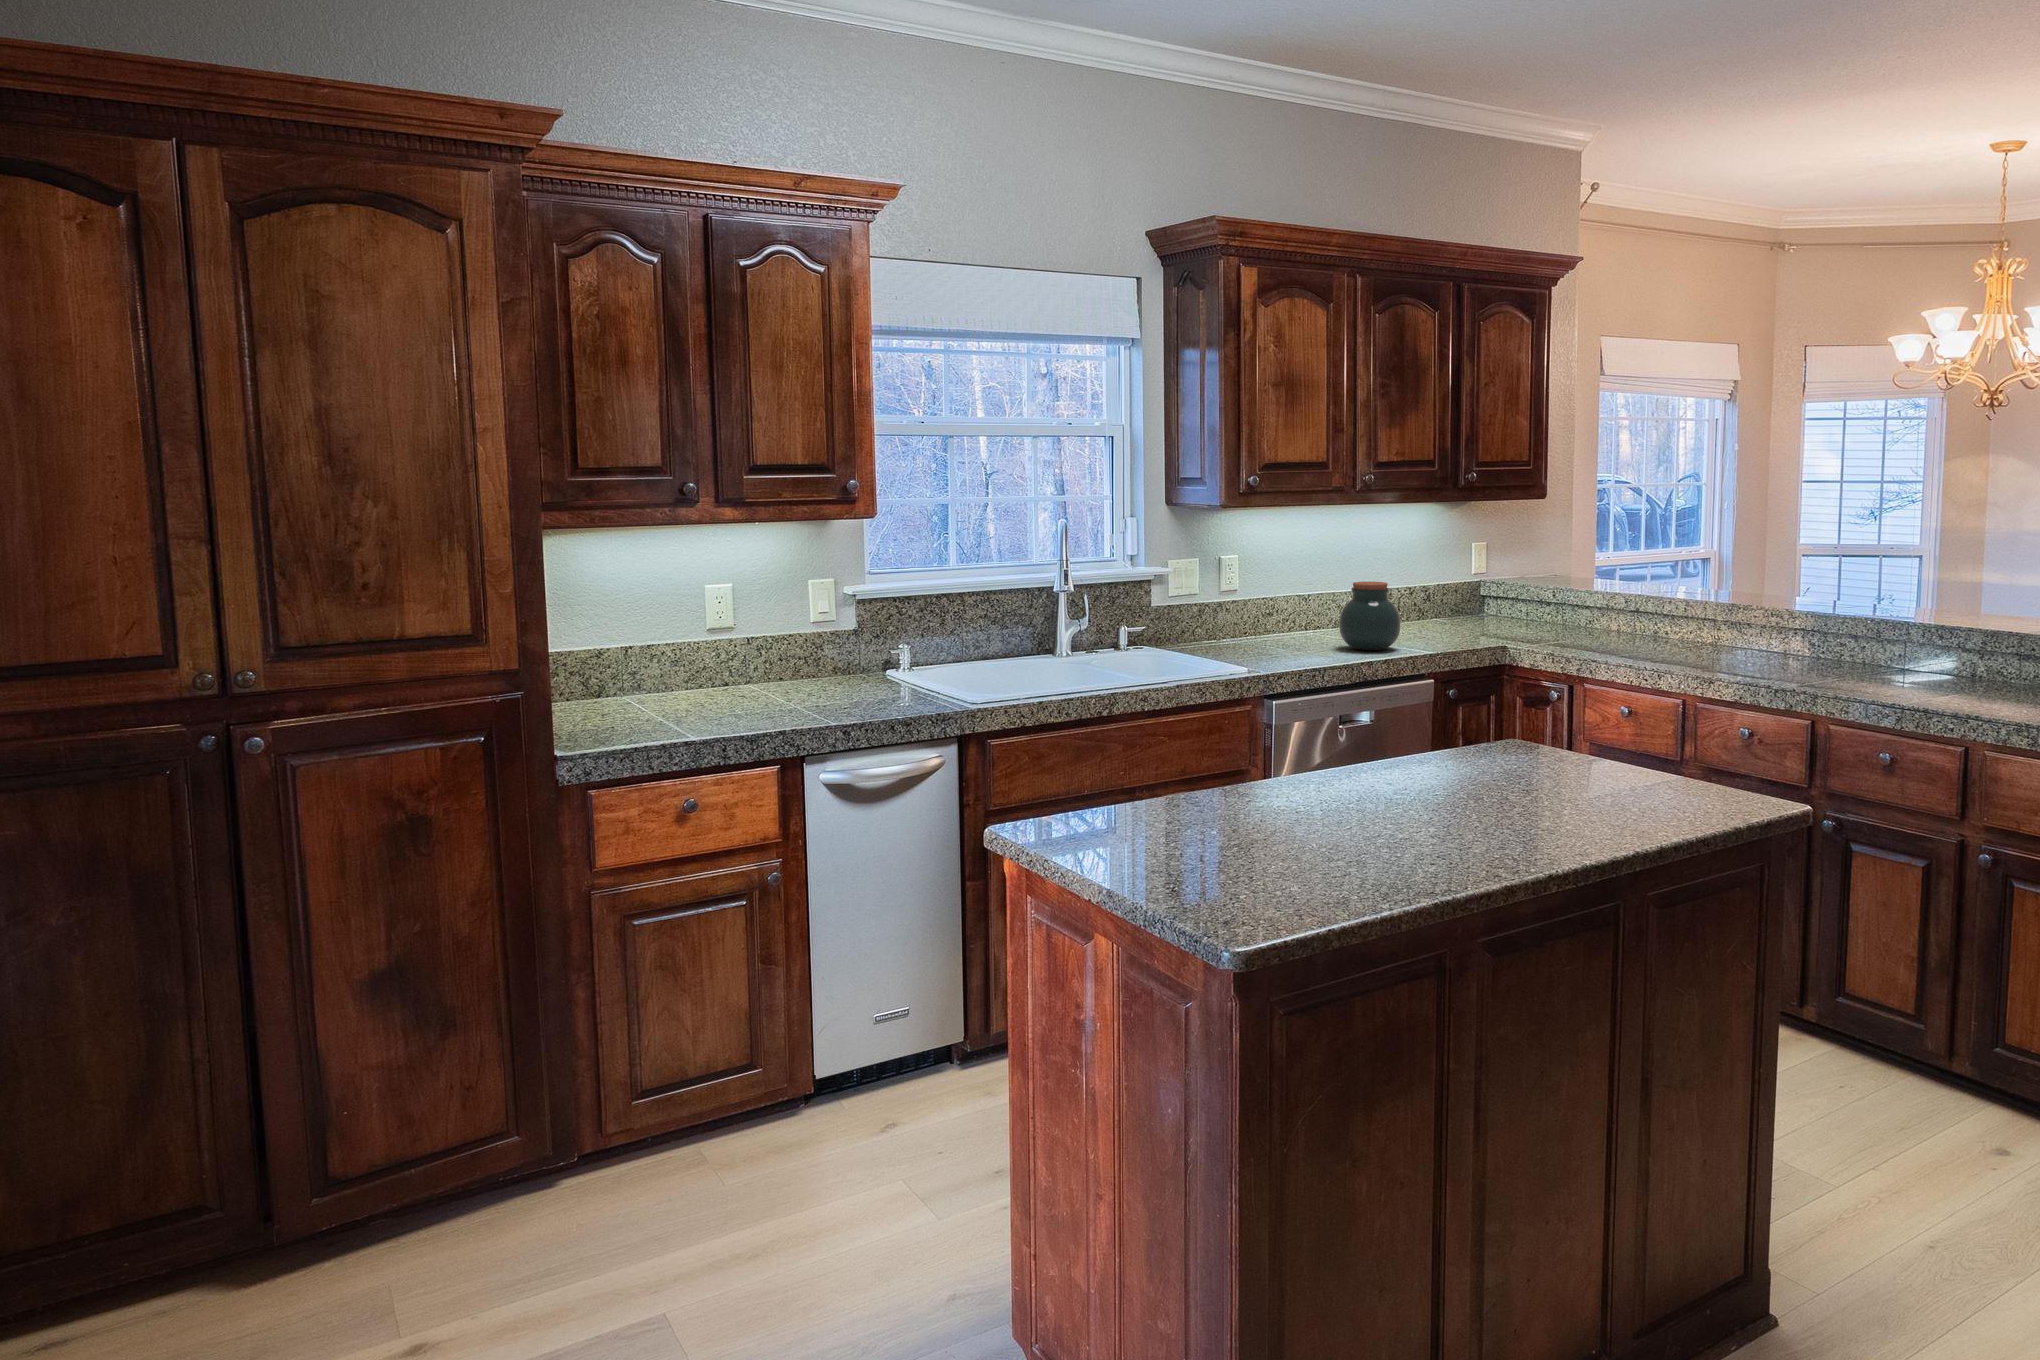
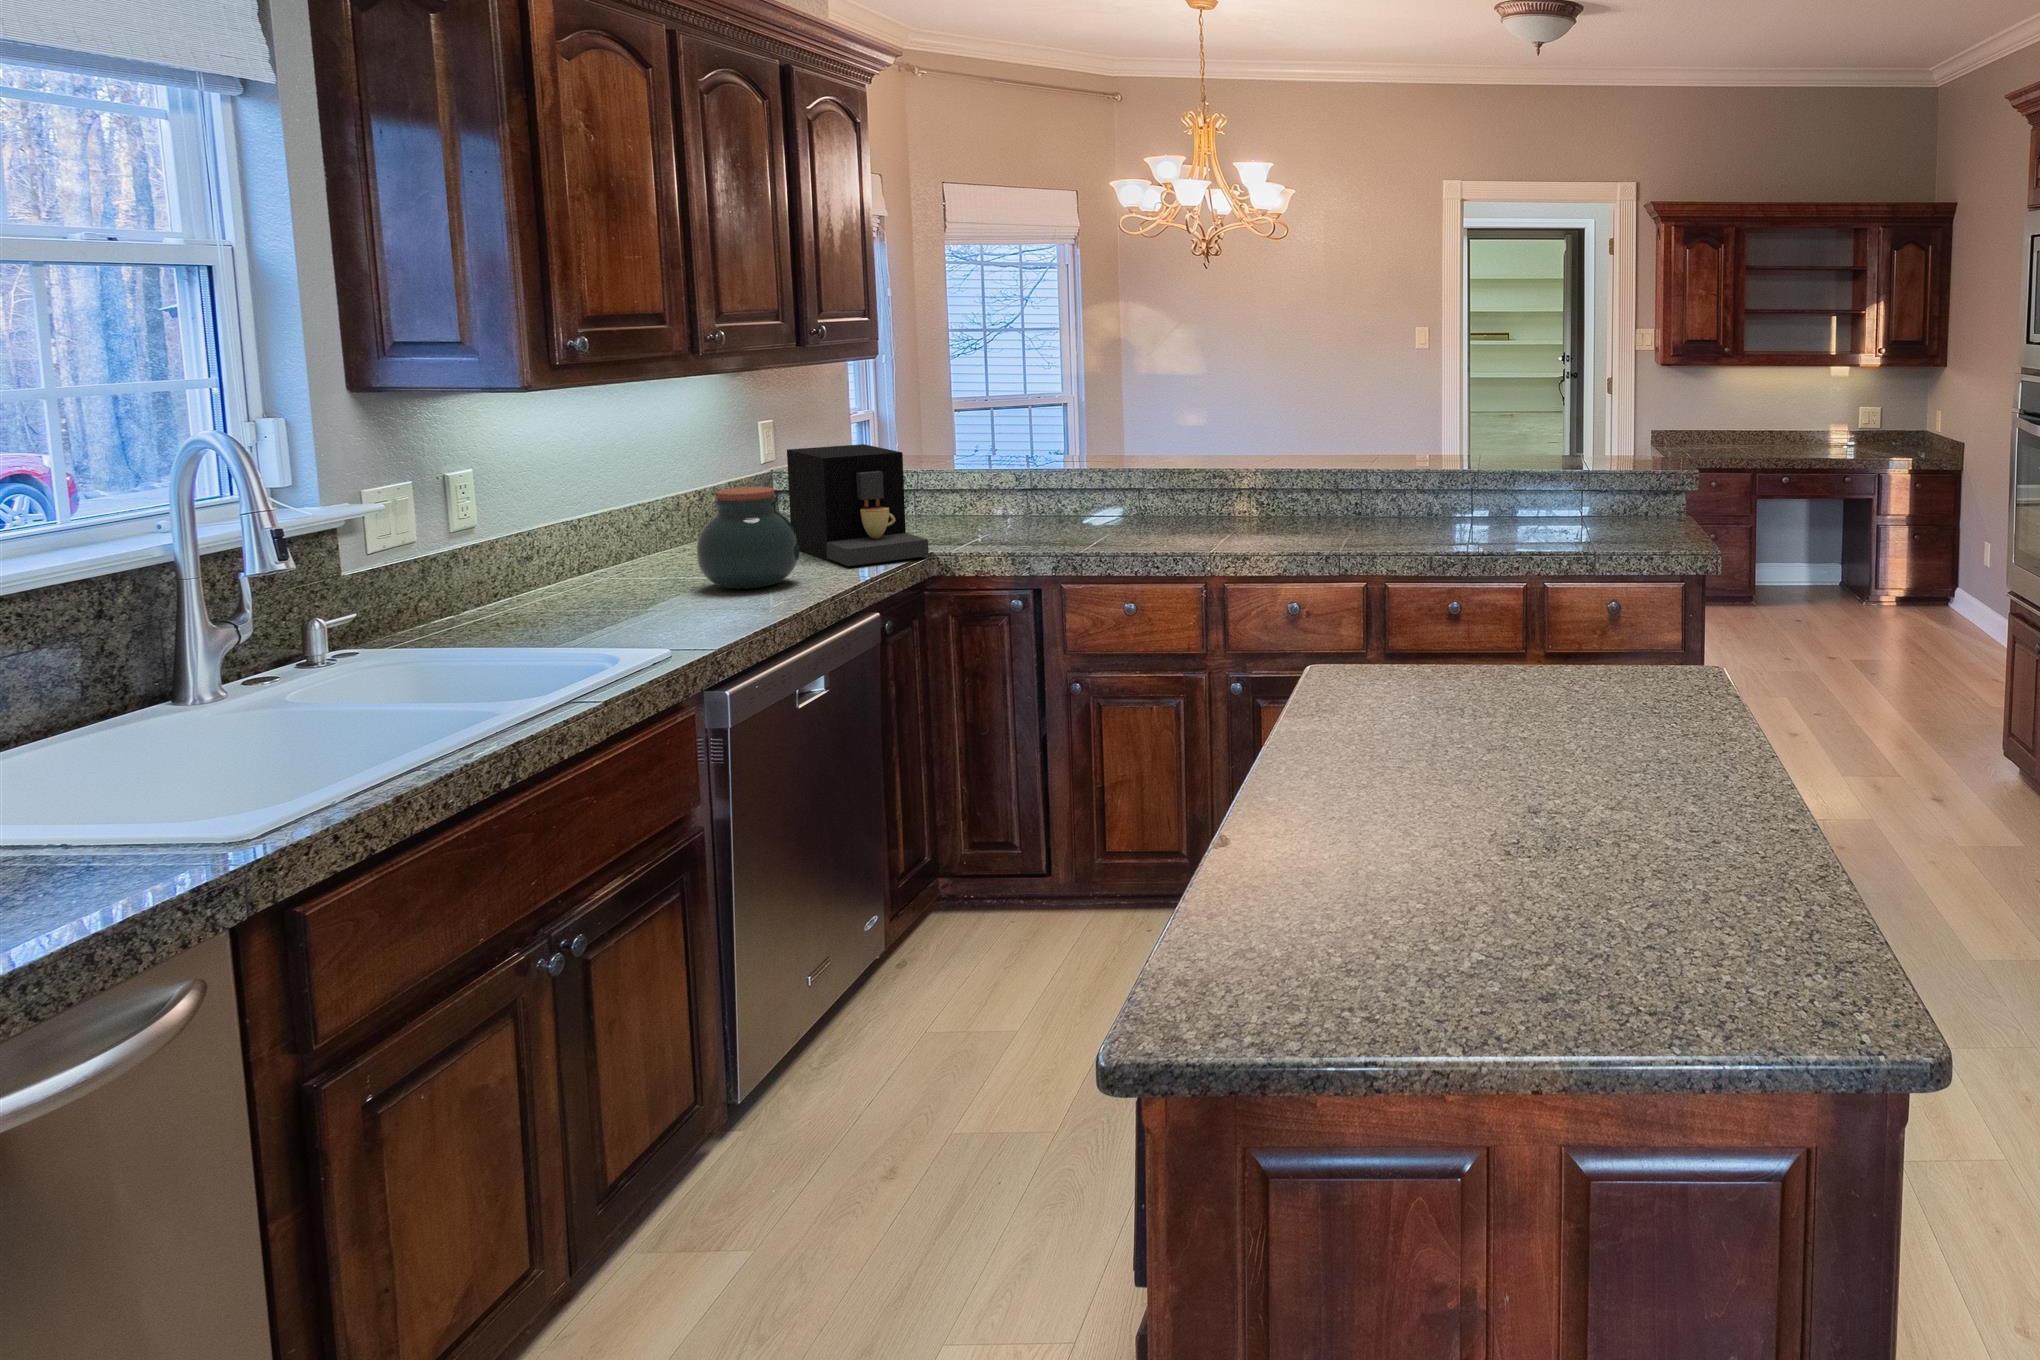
coffee maker: none [1442,562,1502,648] -> present [787,444,929,566]

